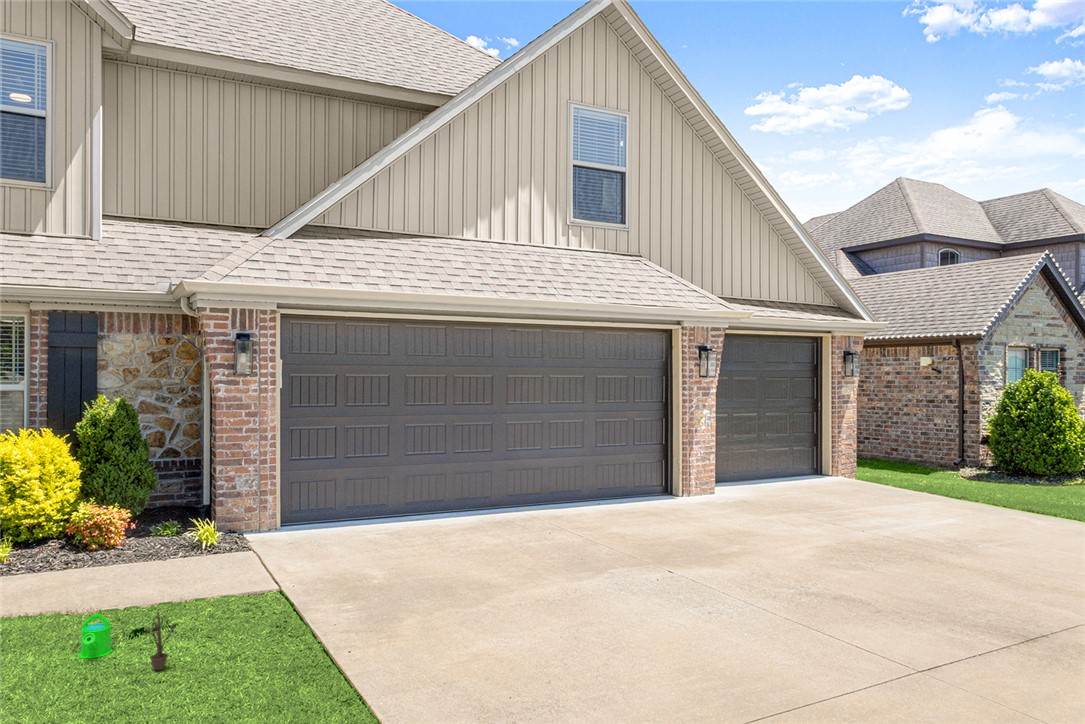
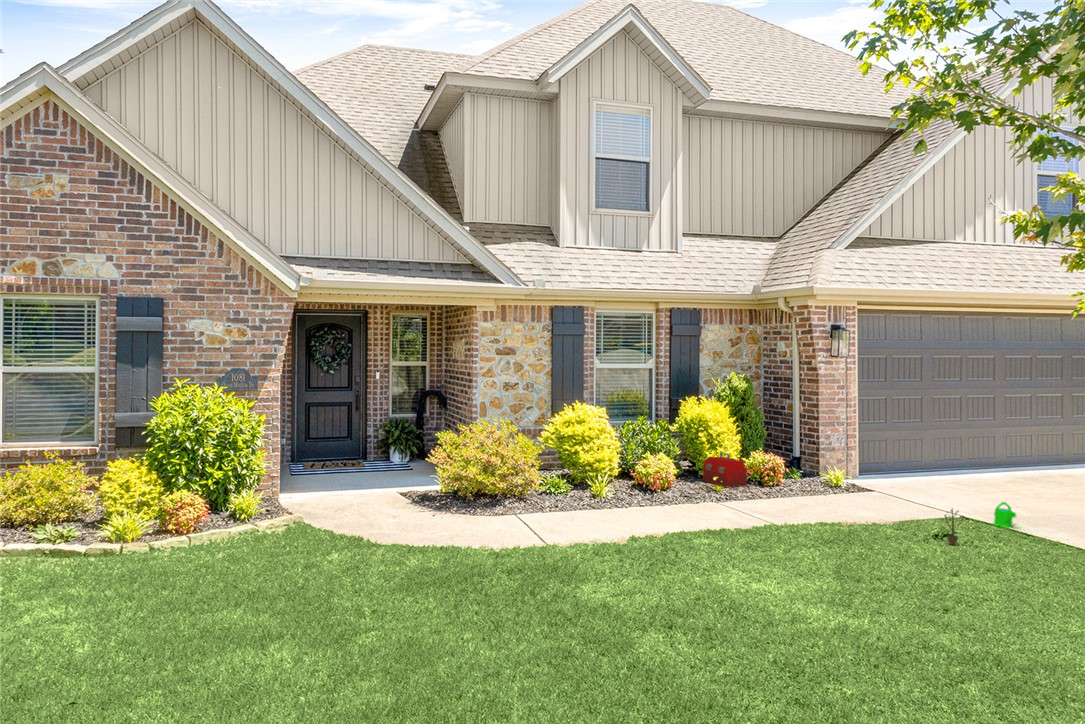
toolbox: none [23,511,76,564] -> present [703,452,747,487]
watering can: present [78,614,113,658] -> present [993,502,1016,527]

